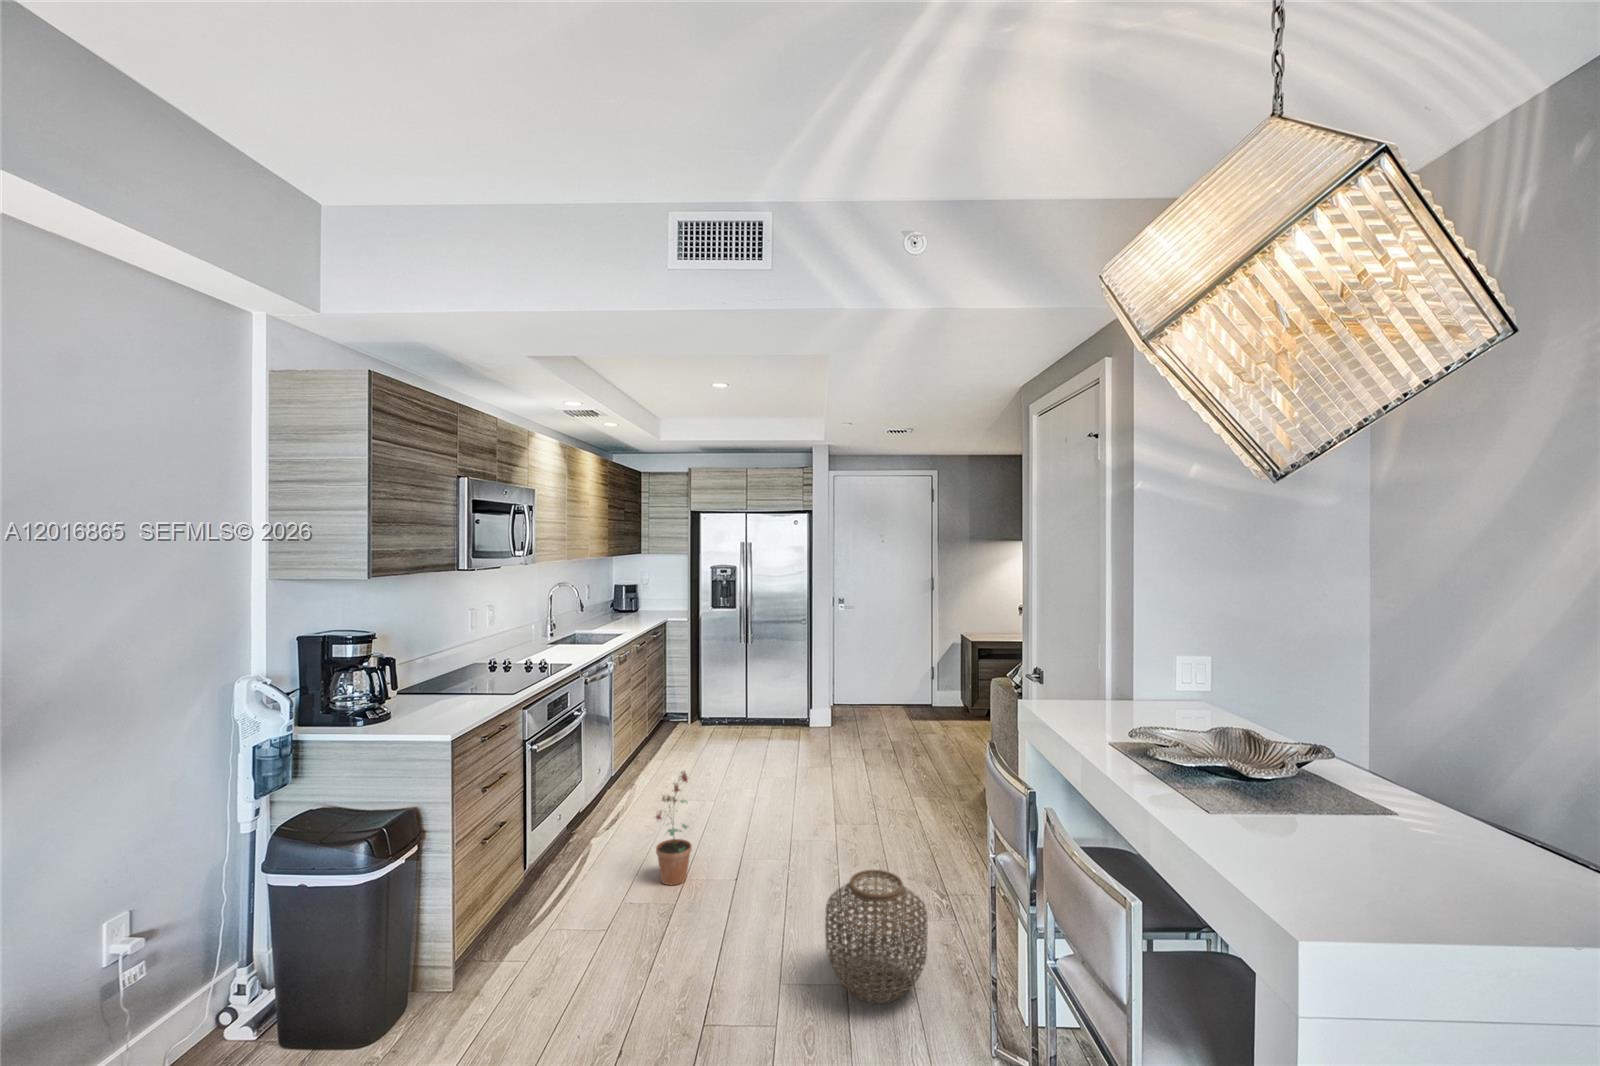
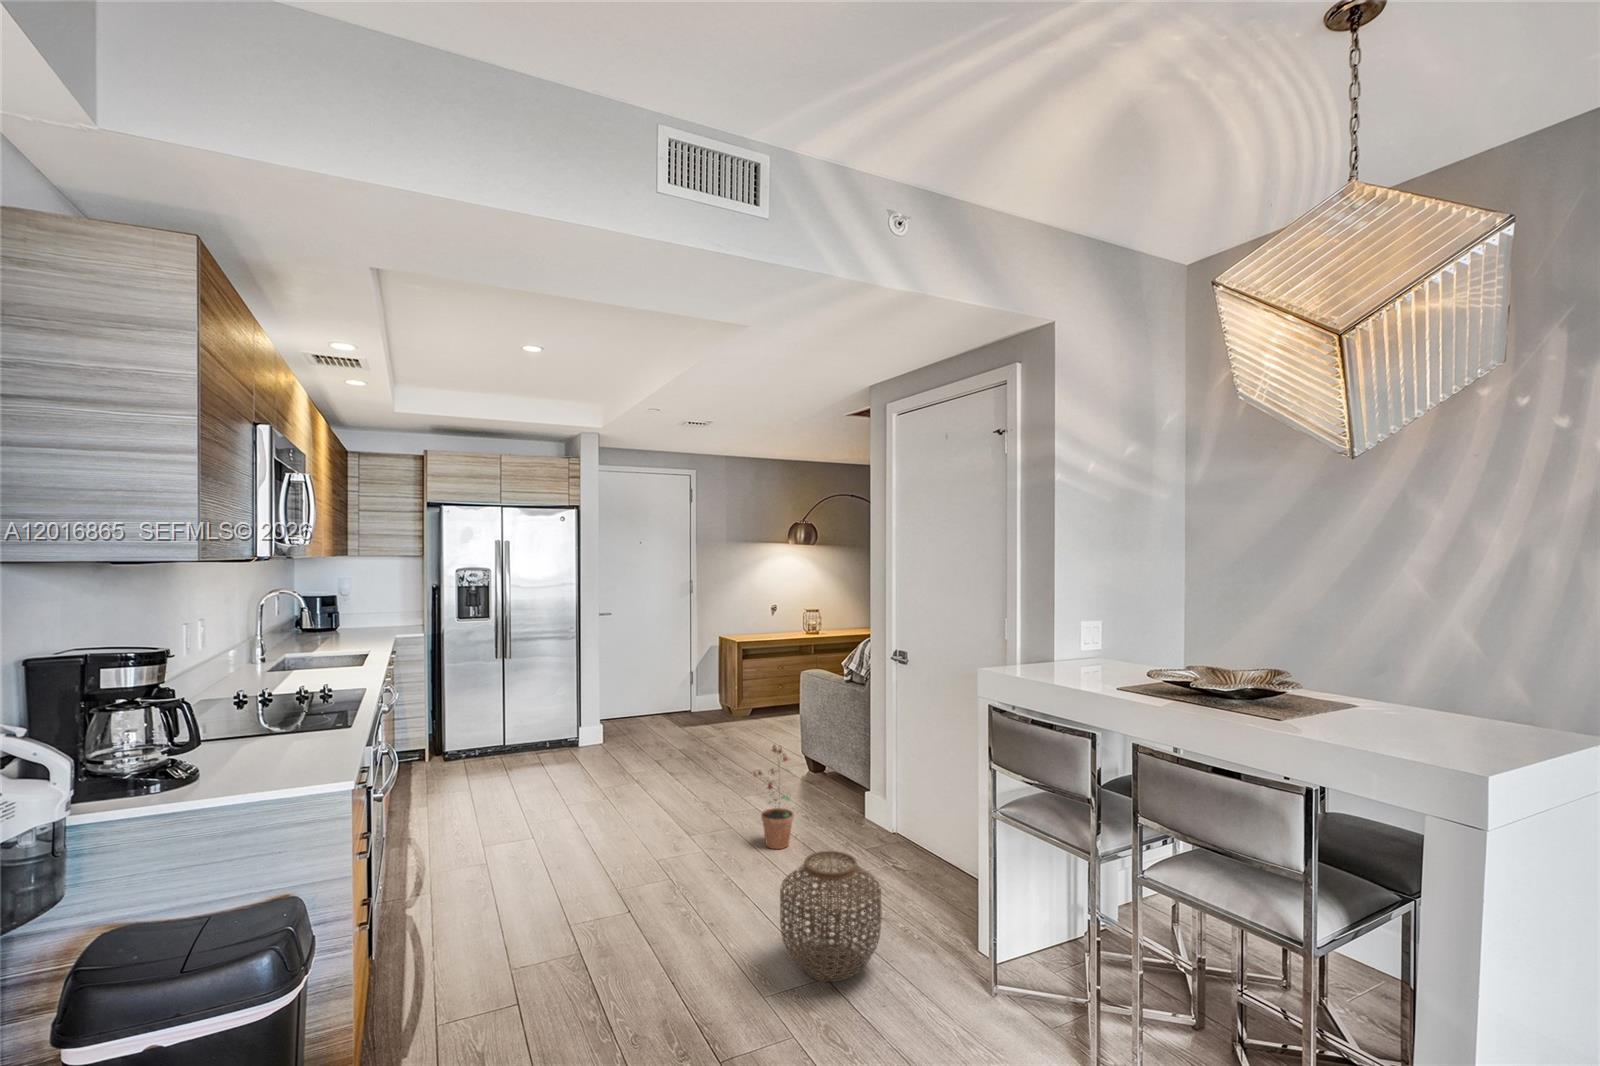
potted plant: present [656,771,692,885] -> present [754,745,794,849]

